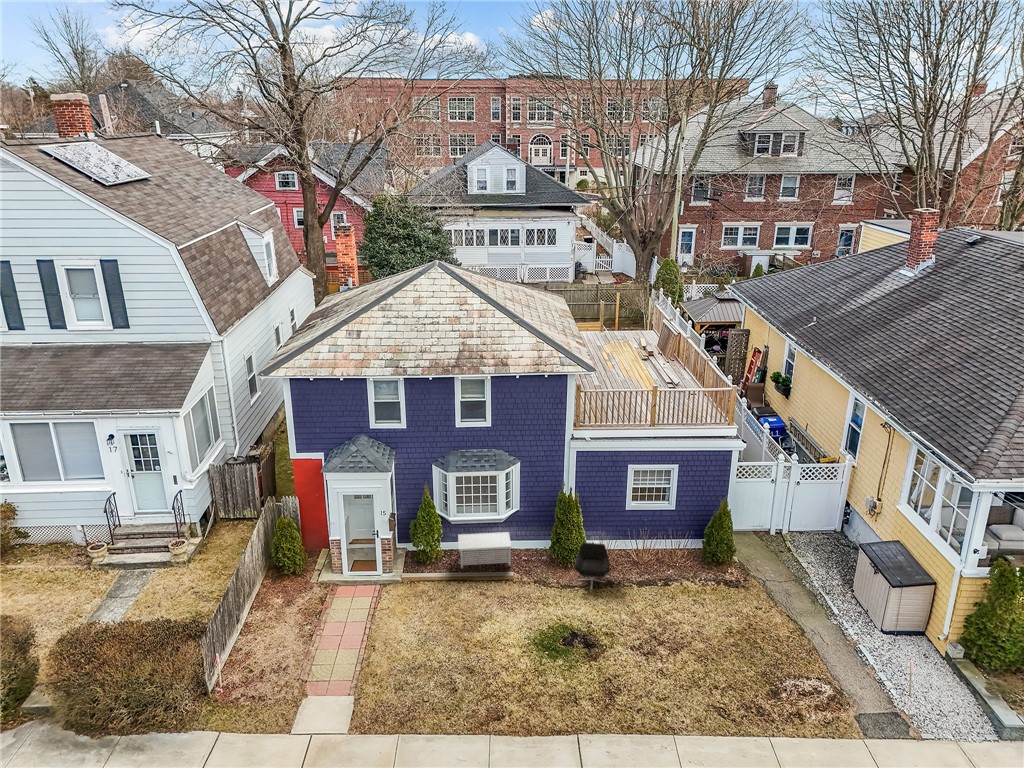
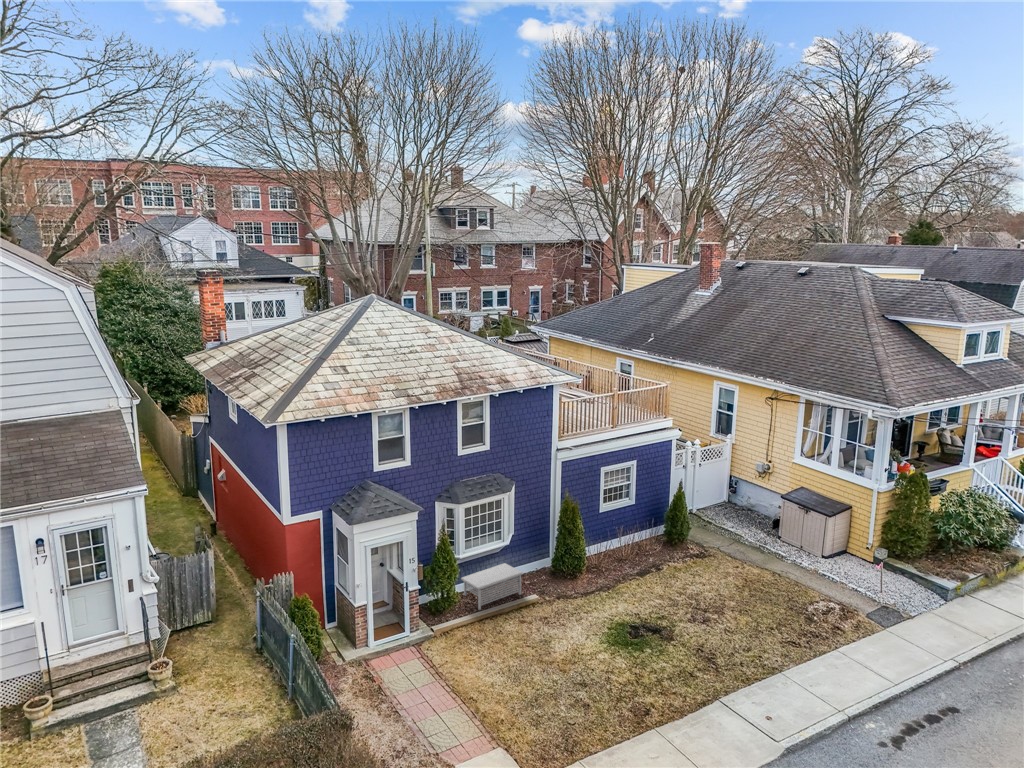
lounge chair: present [574,543,610,590] -> none [581,547,622,590]

